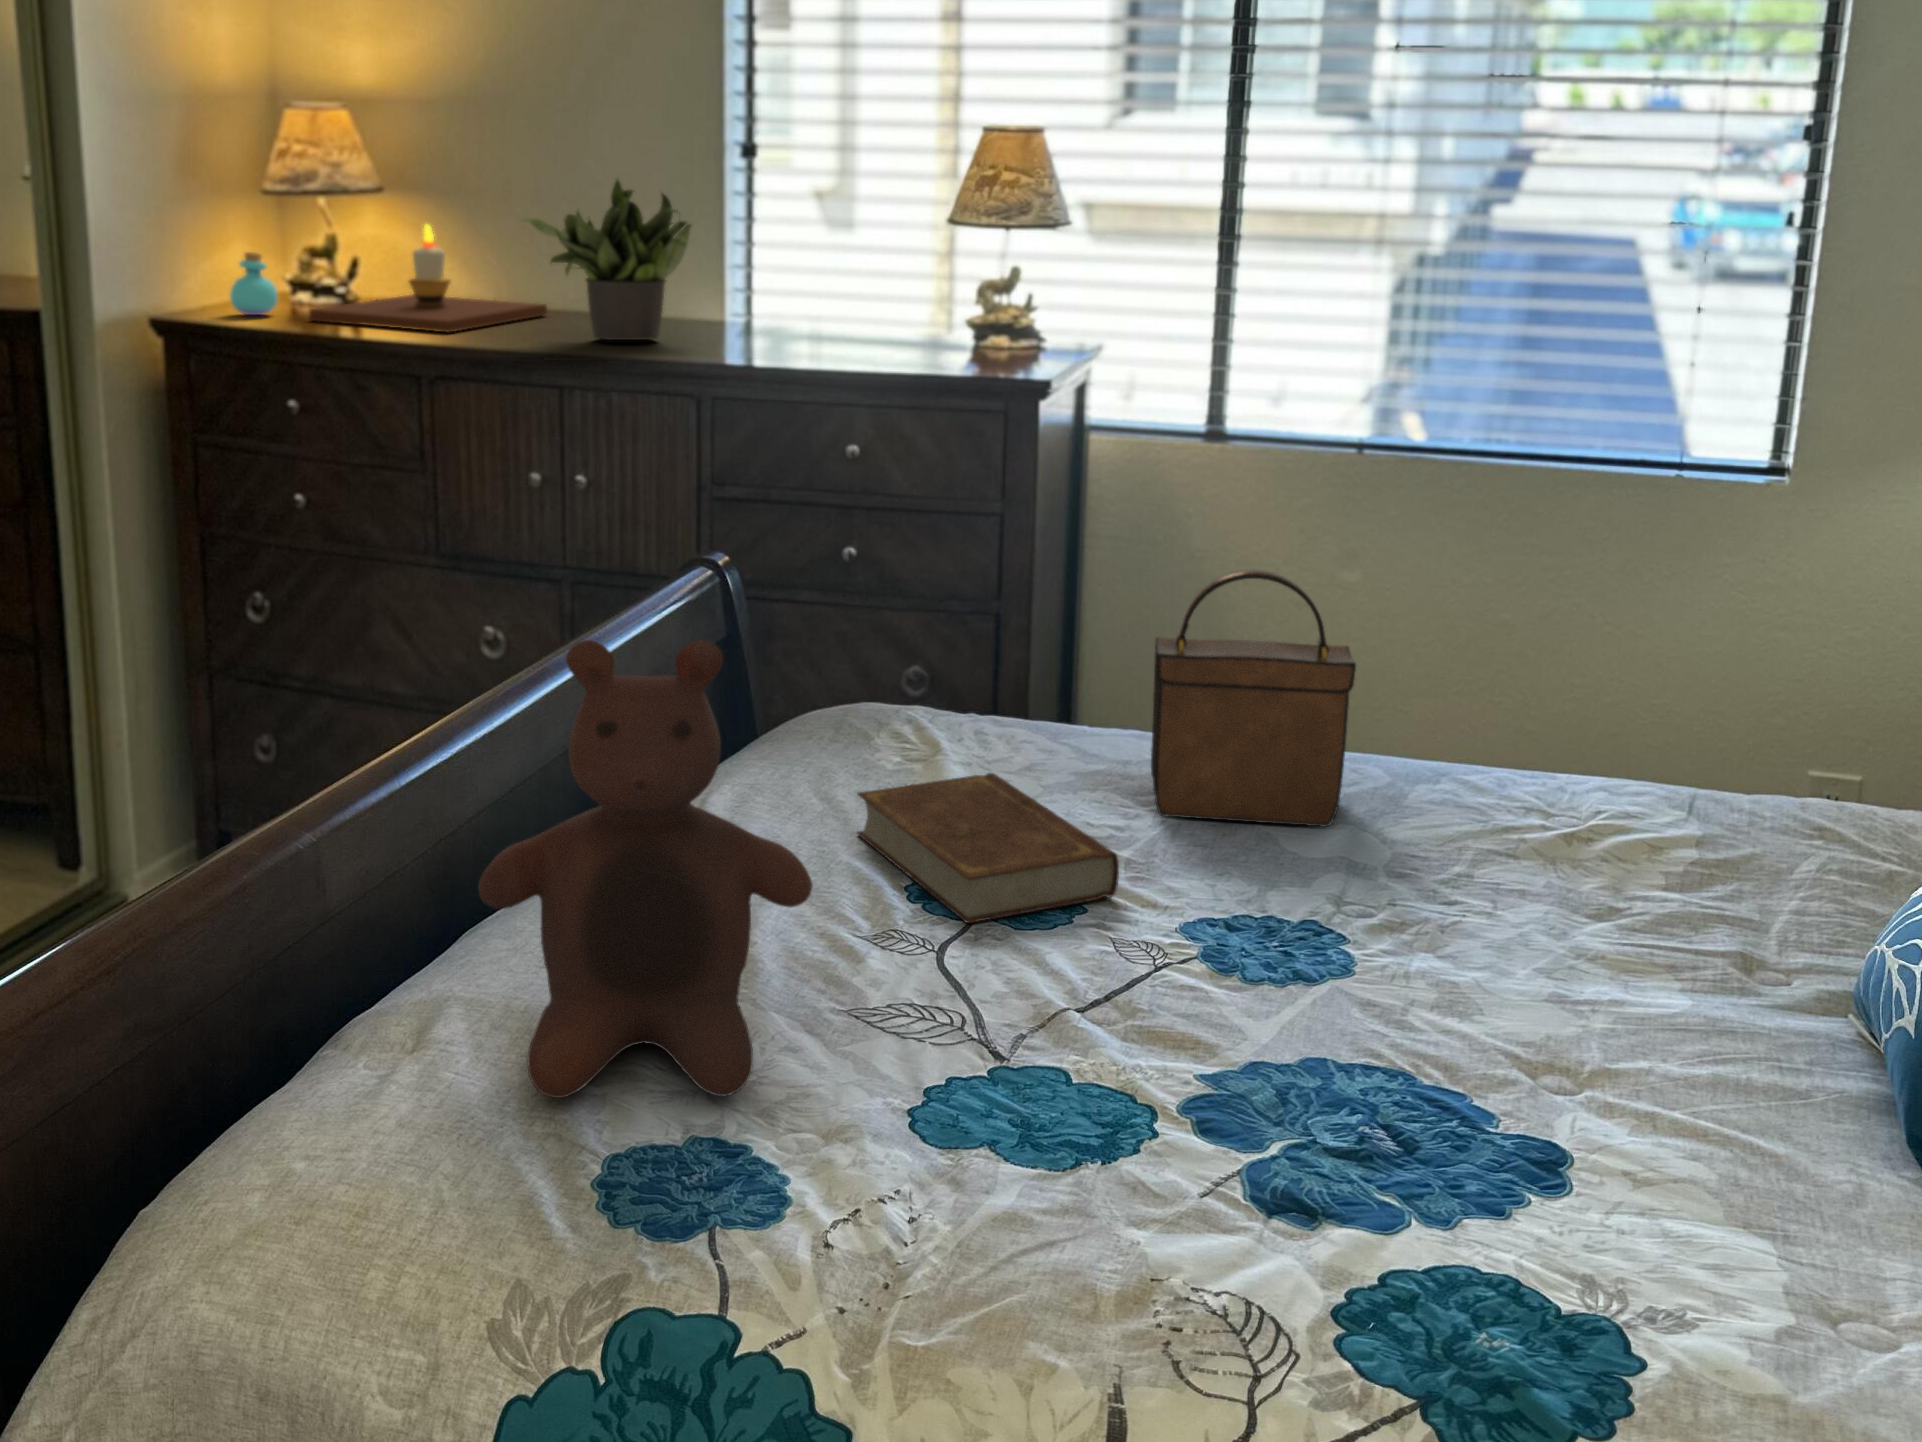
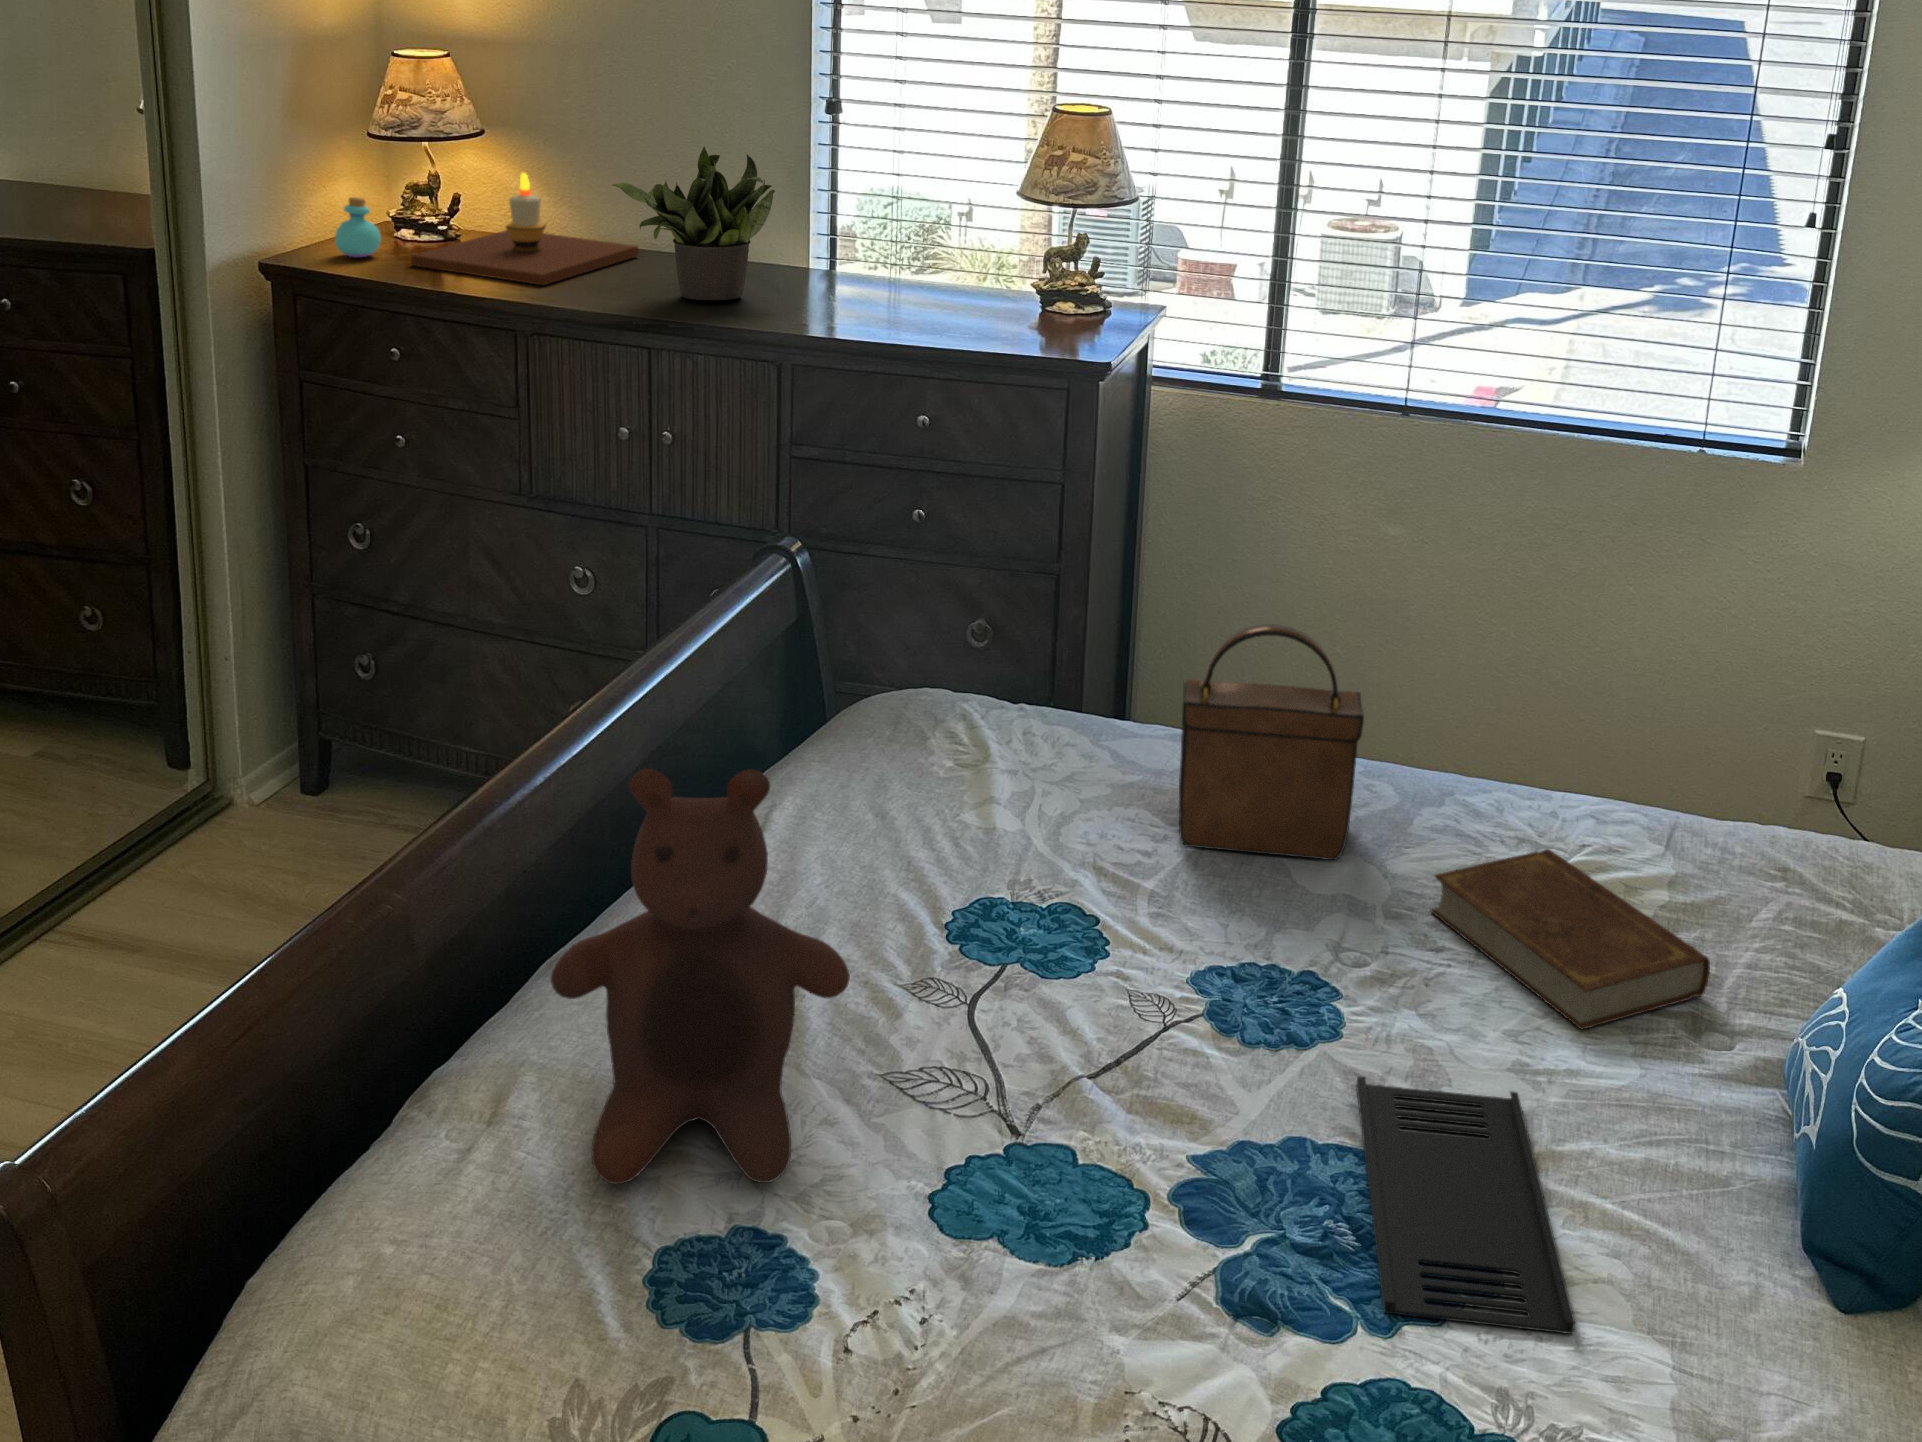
book: present [857,773,1119,923] -> present [1431,849,1710,1029]
tray: none [1378,1002,1660,1227] -> present [1356,1076,1575,1334]

